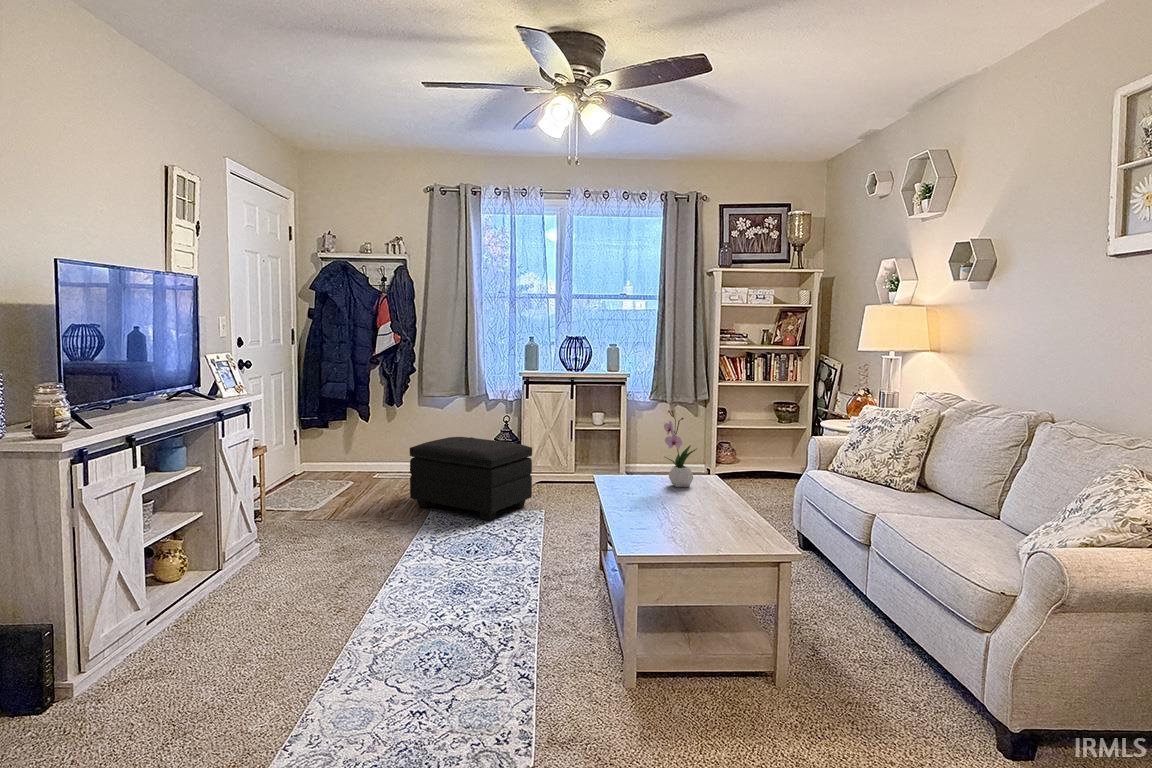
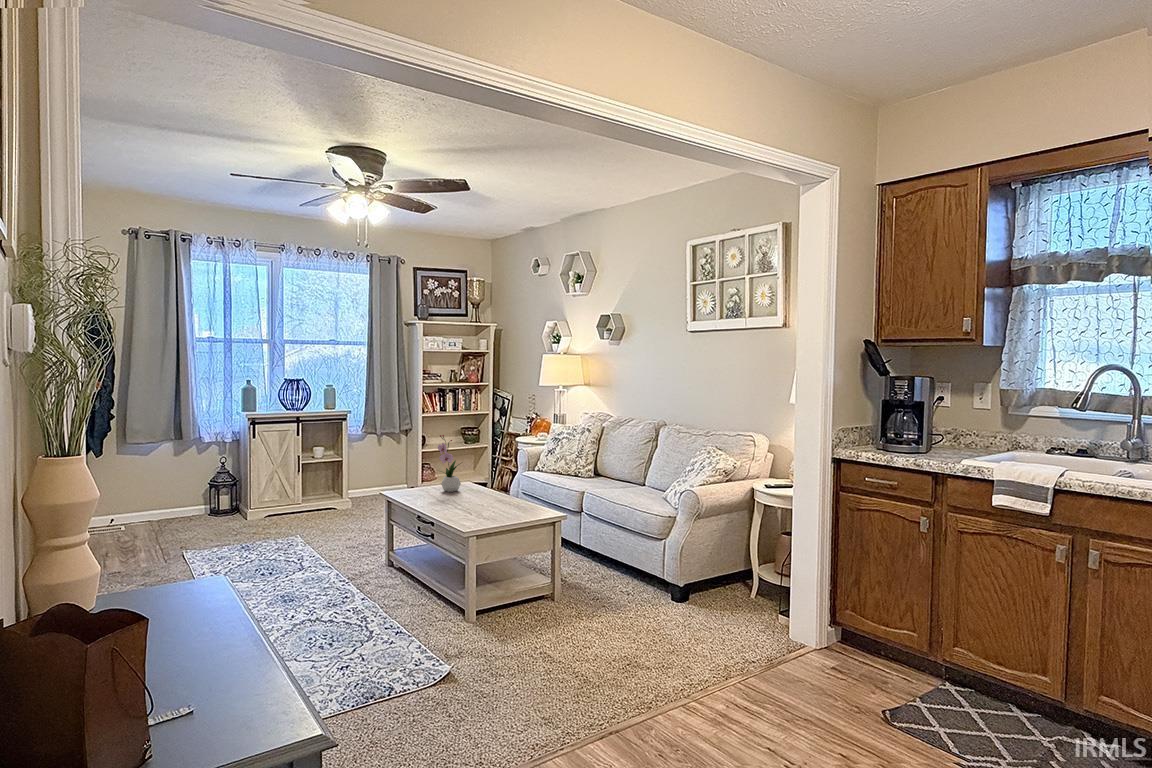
footstool: present [410,437,532,520] -> none [152,478,281,552]

